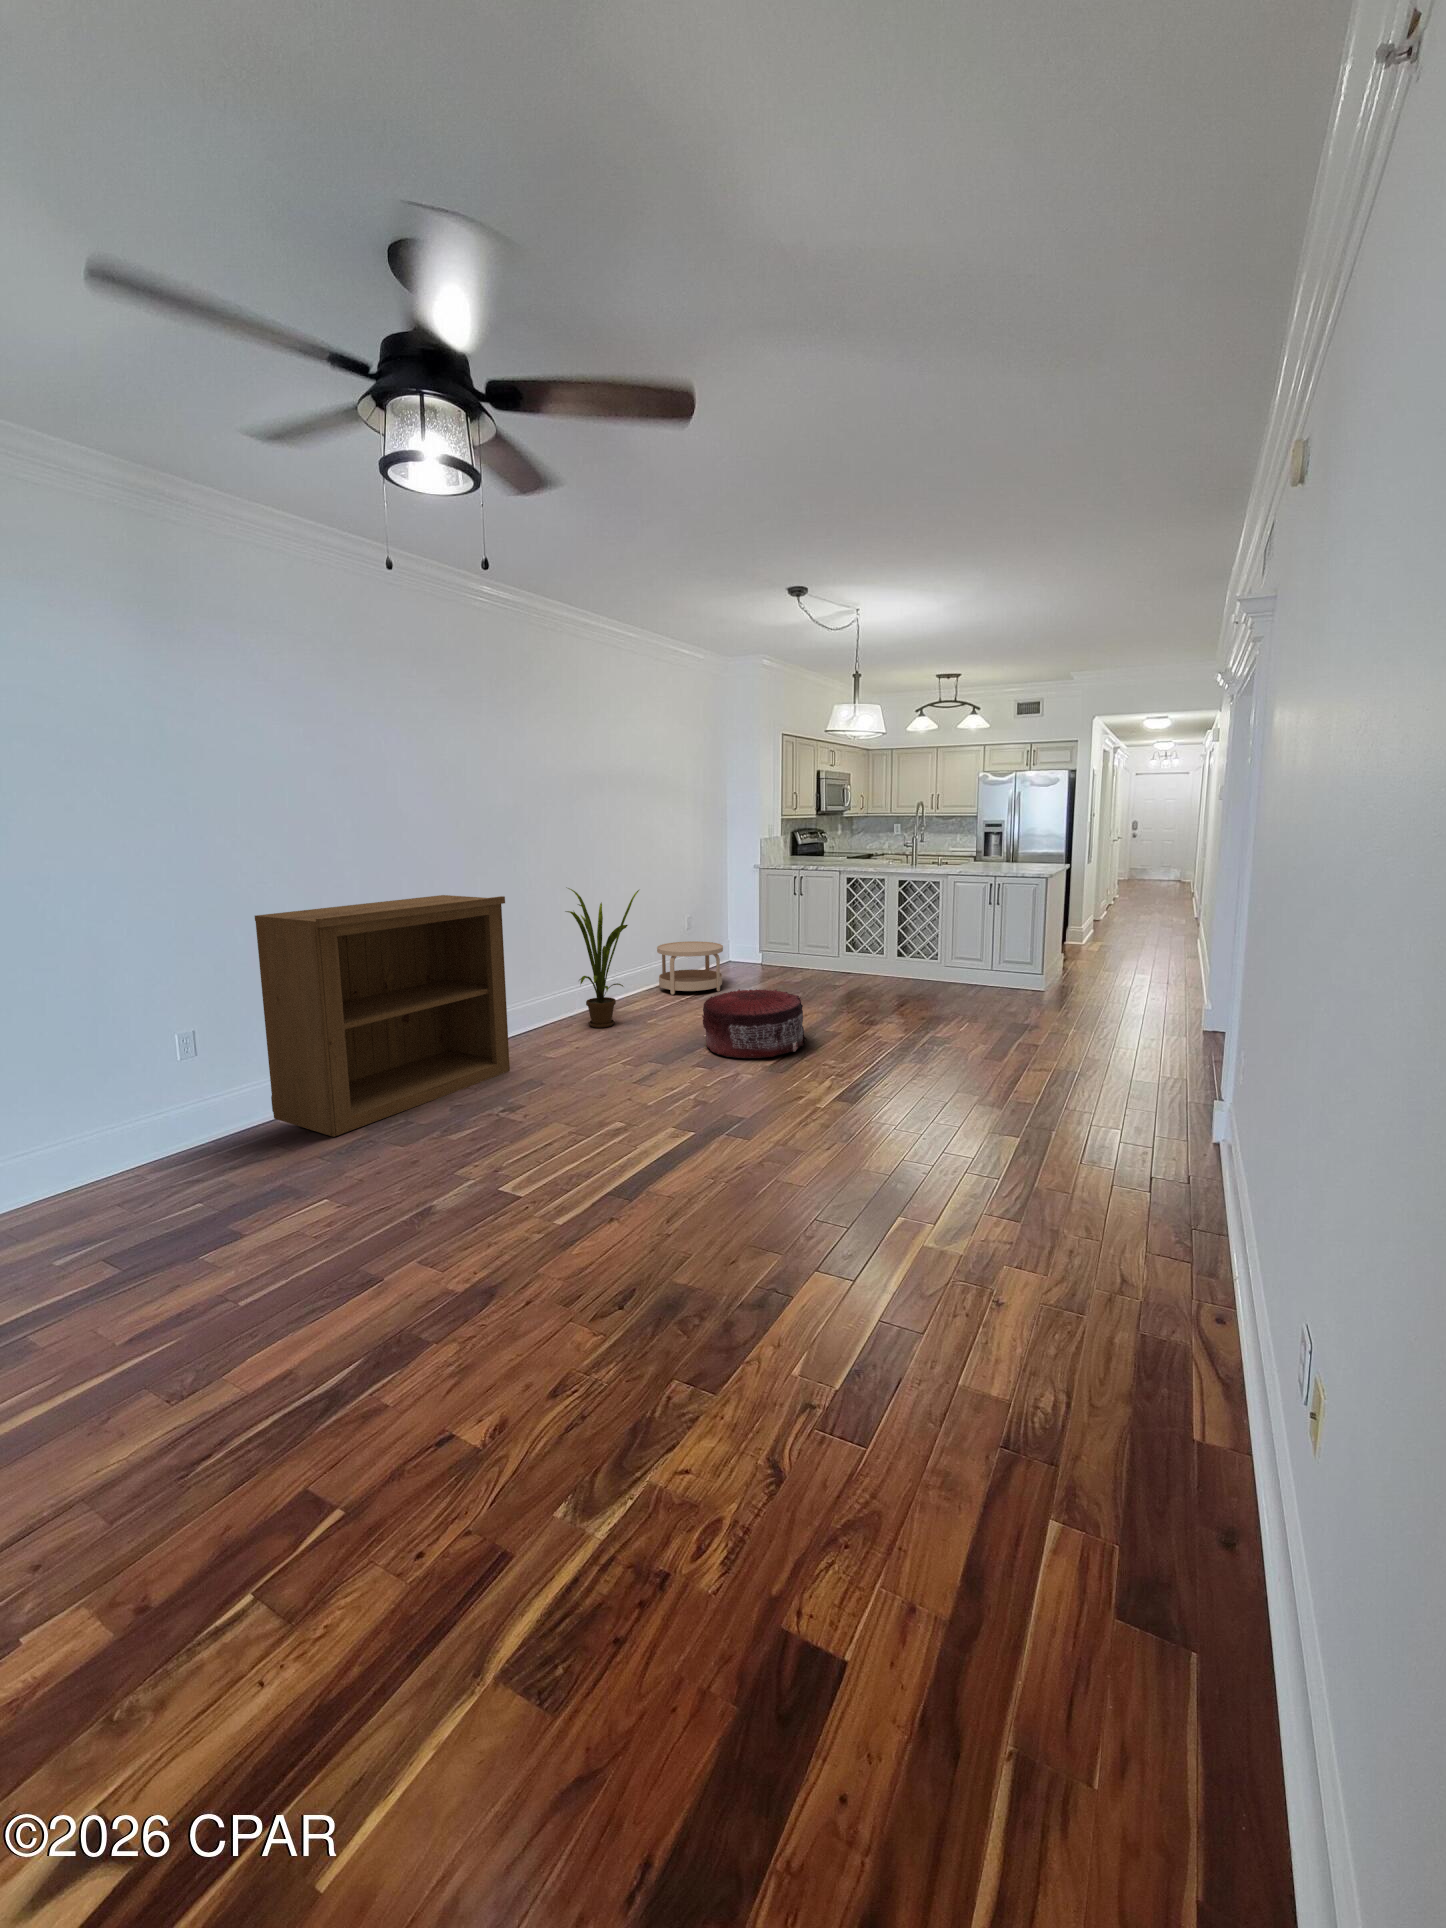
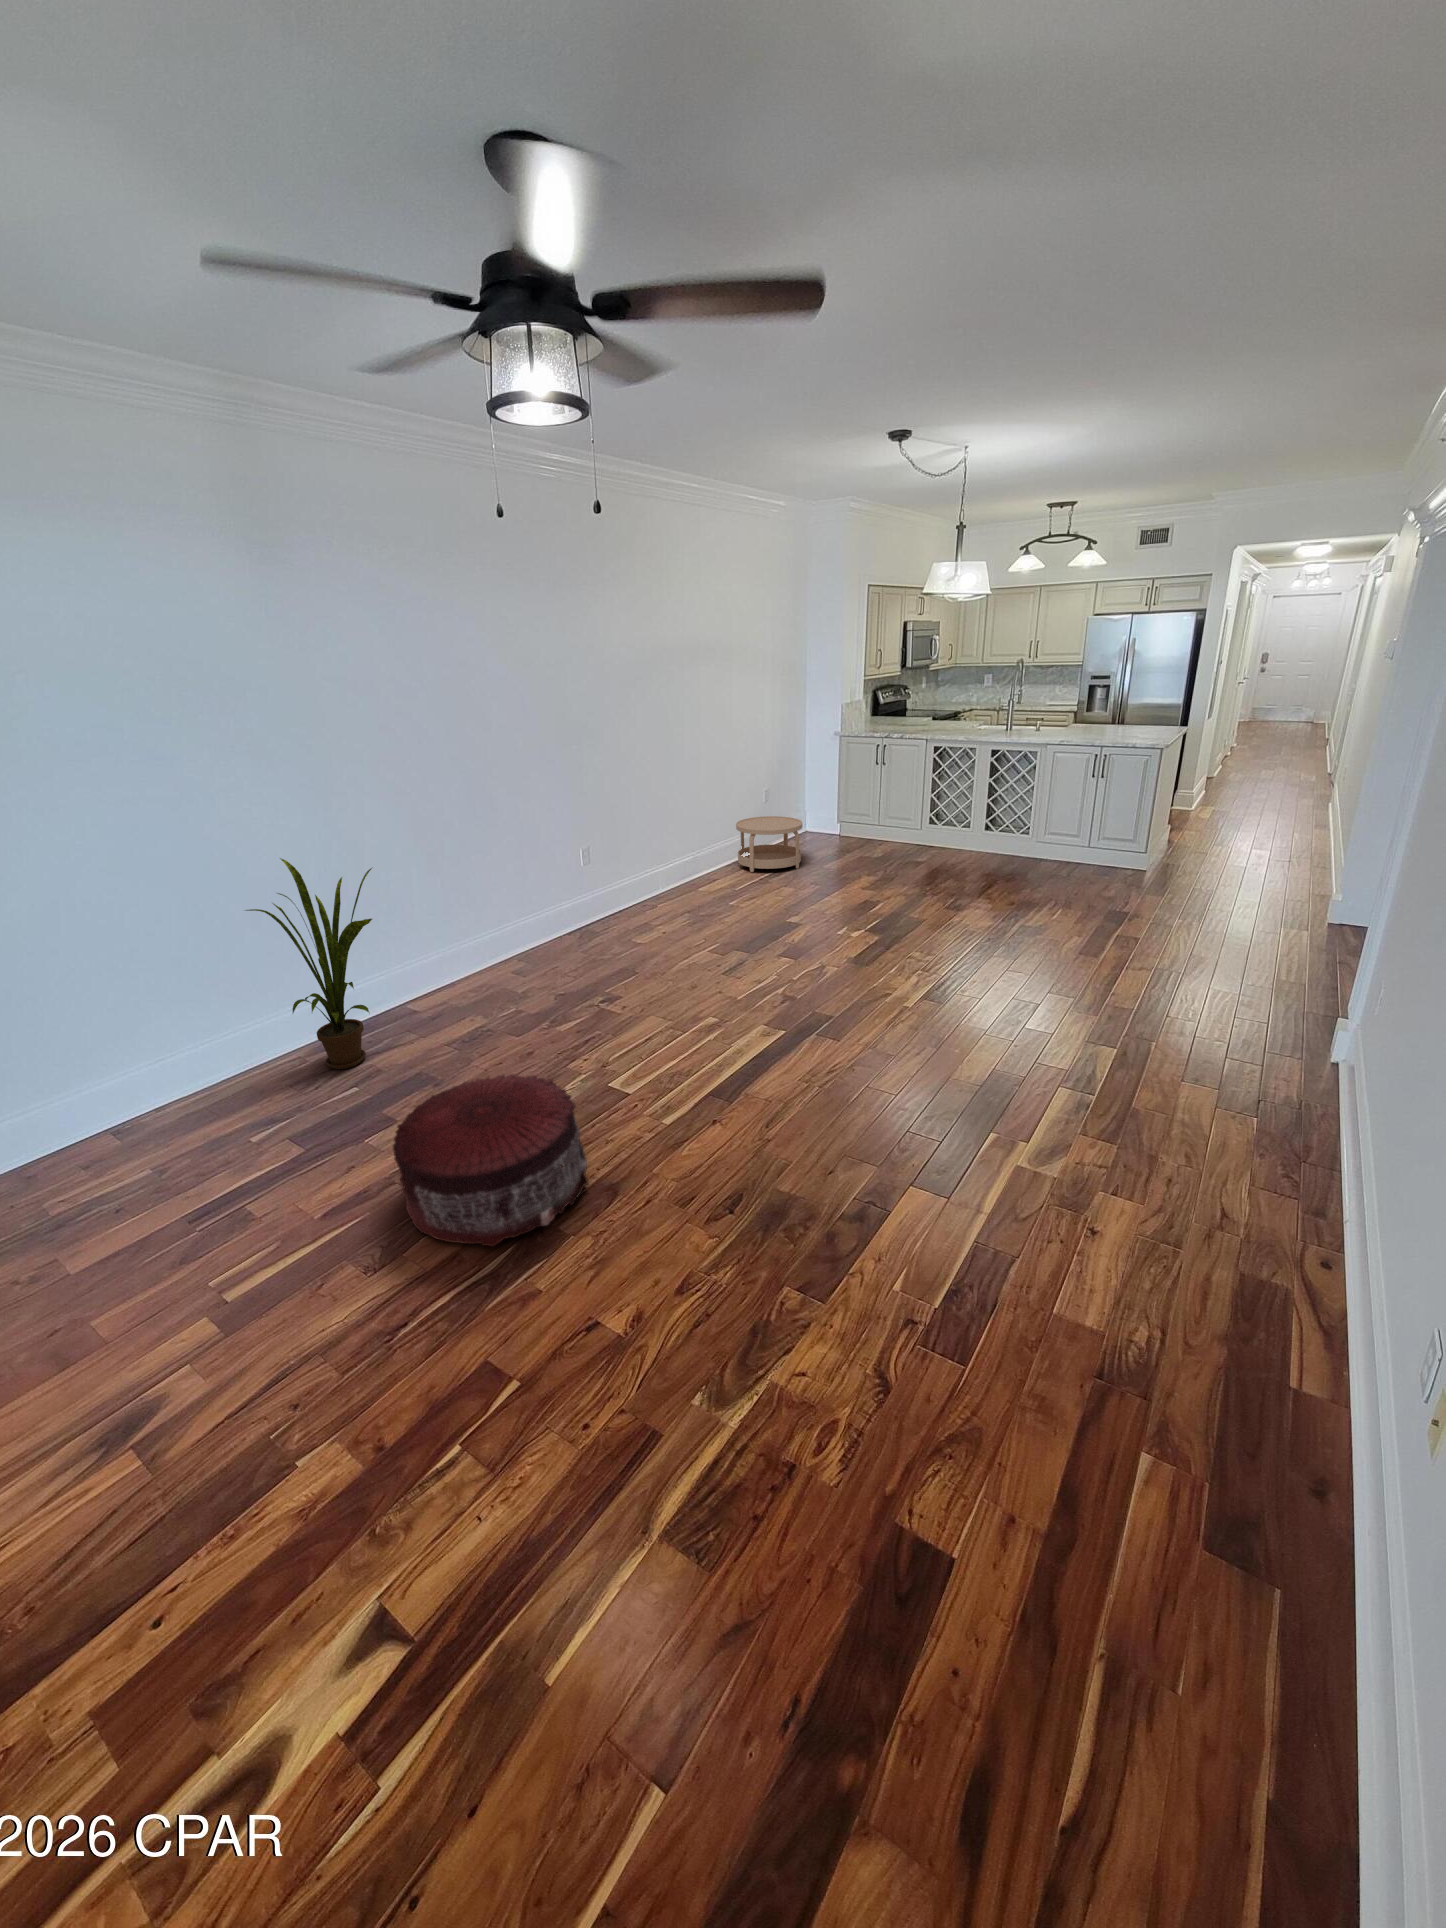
house plant: present [566,888,639,1028] -> present [246,858,372,1069]
bookshelf: present [255,895,510,1137] -> none [373,789,605,1024]
pouf: present [702,989,807,1058] -> present [393,1075,589,1247]

